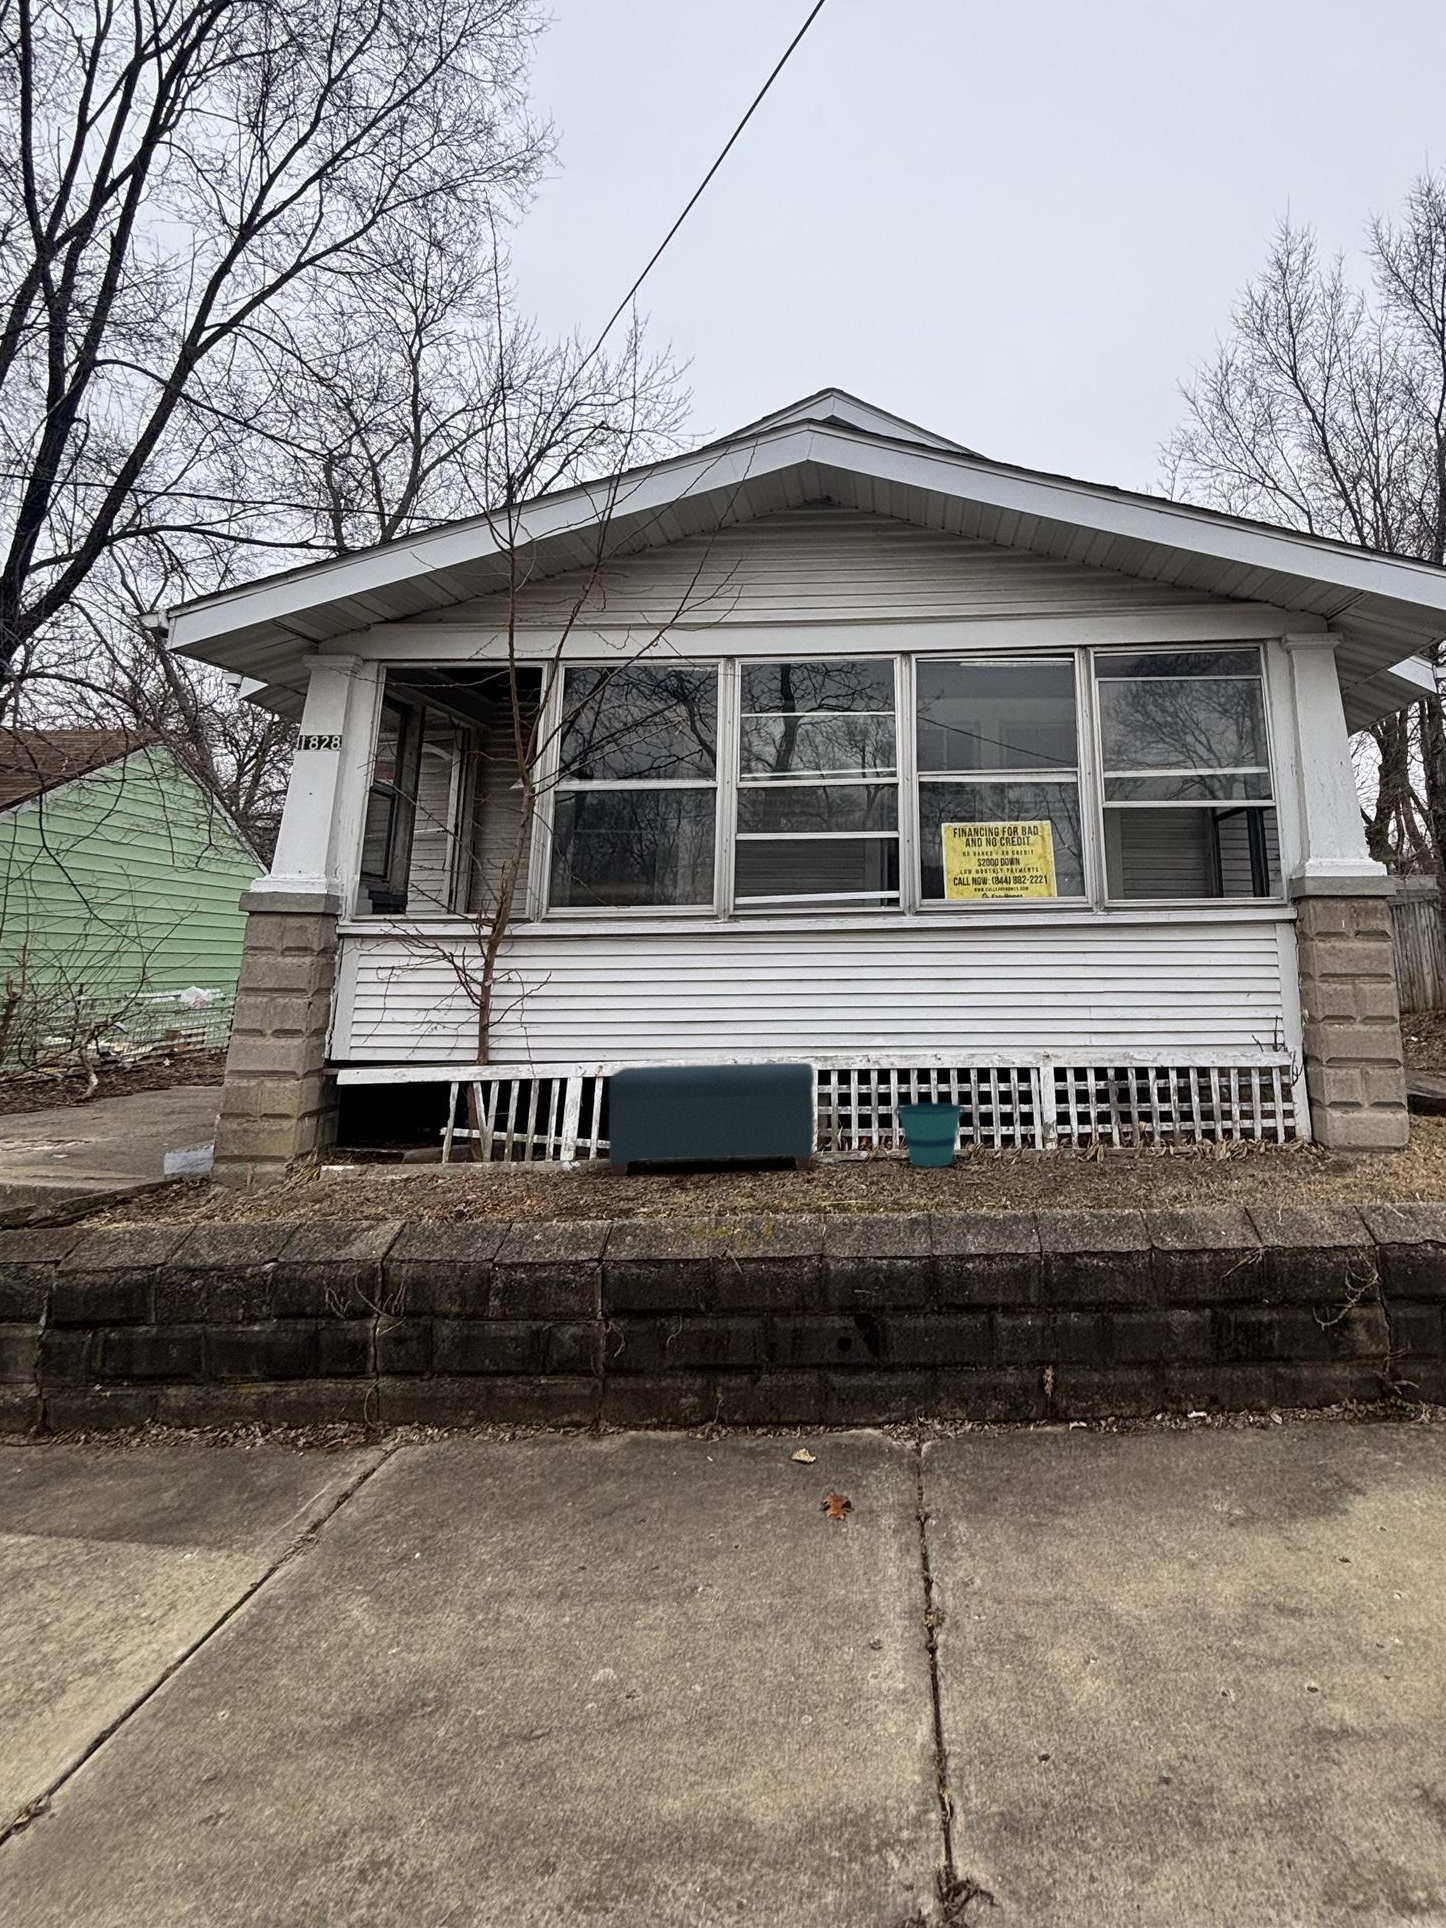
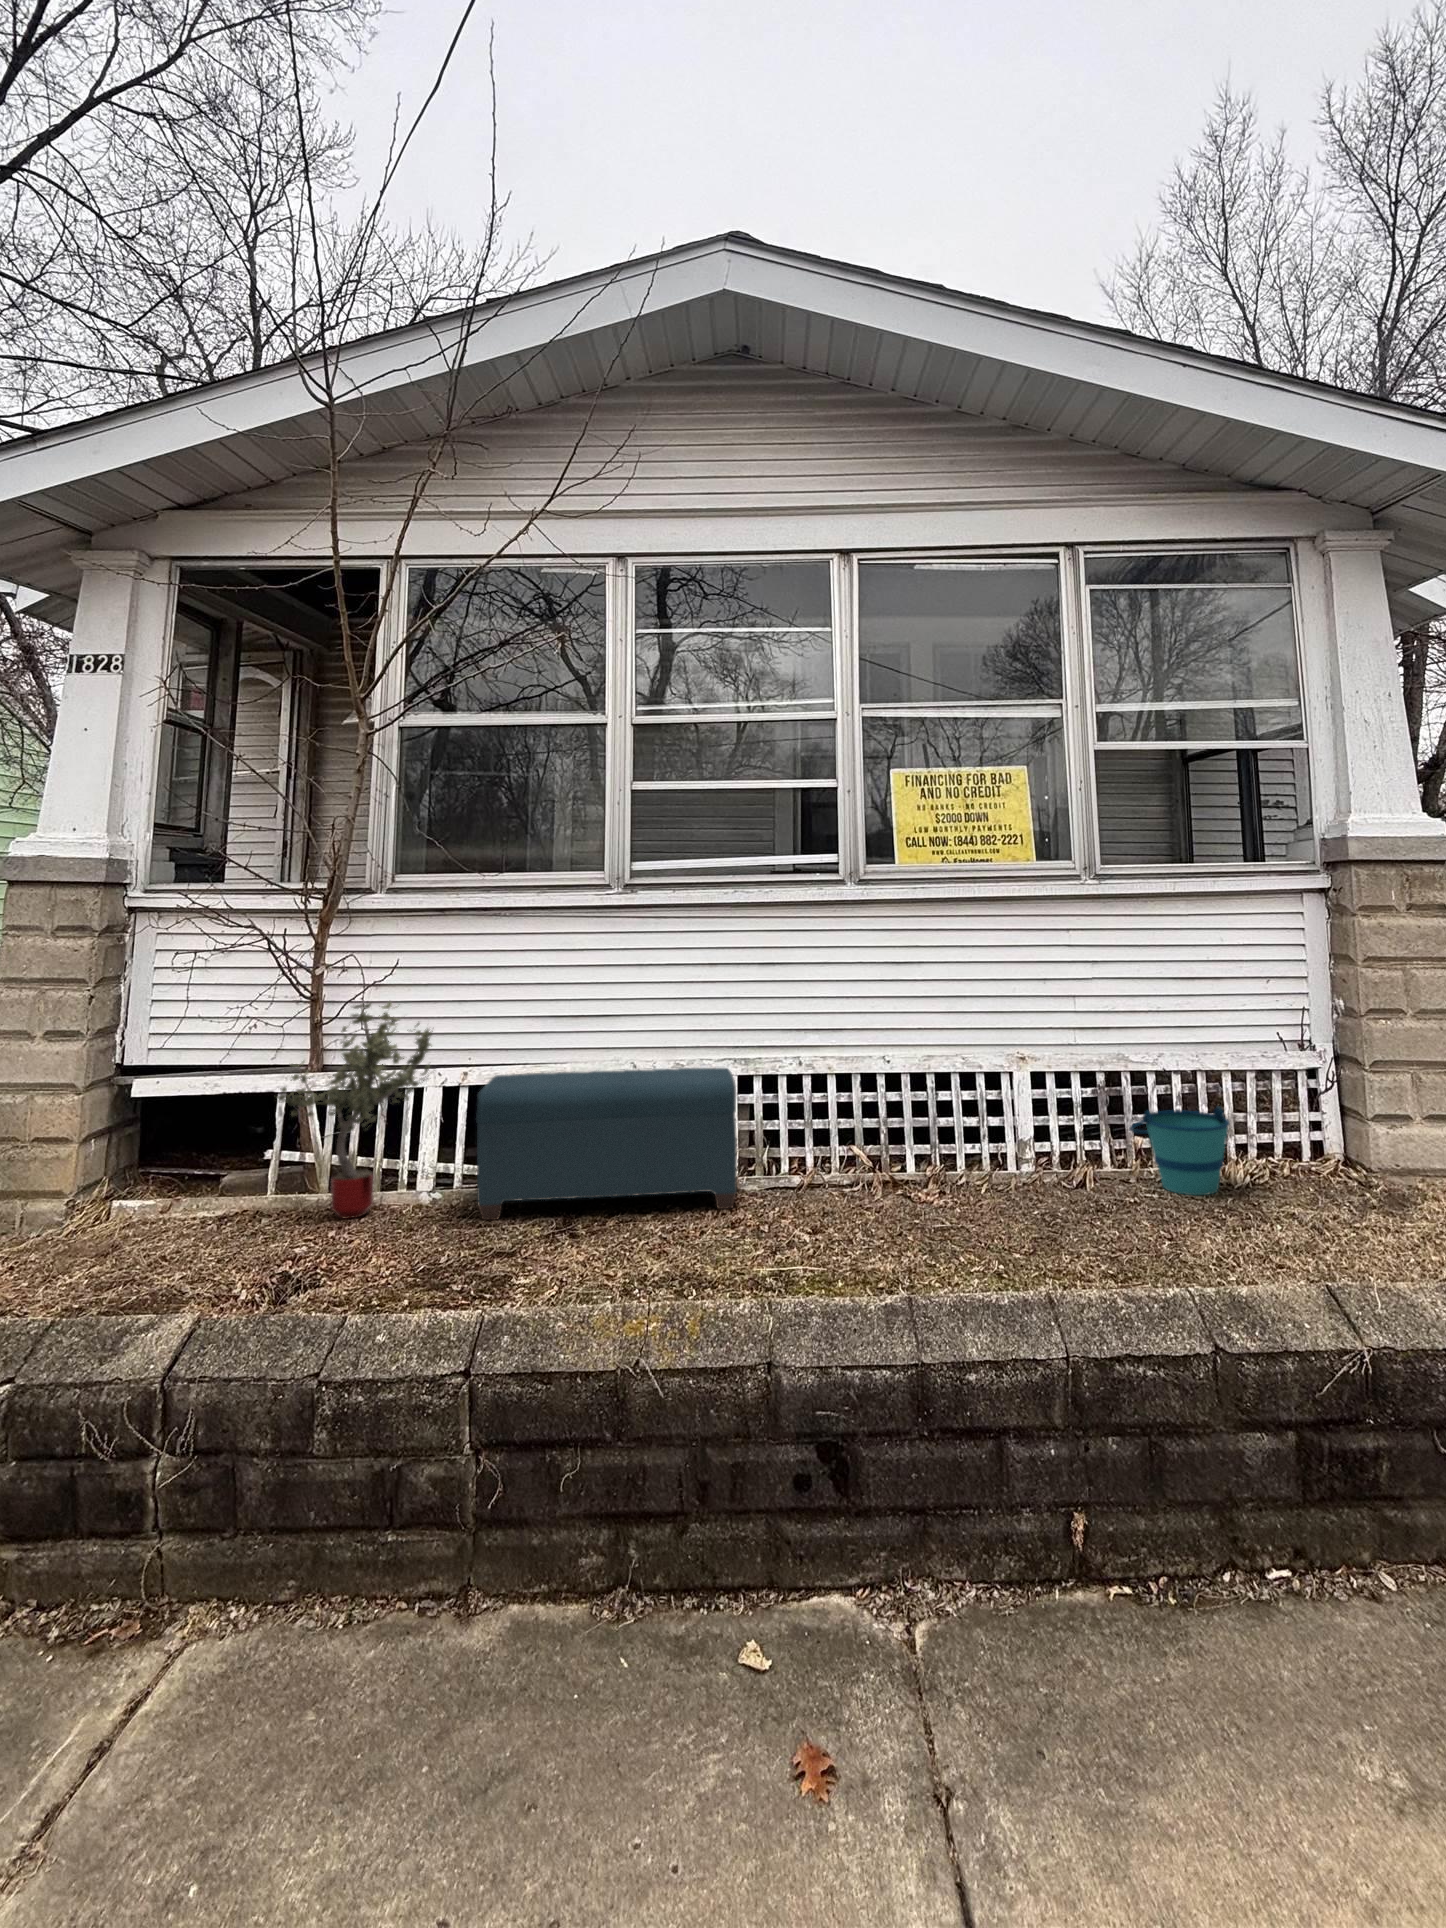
potted tree: none [451,1005,578,1175] -> present [278,1002,433,1219]
bucket: present [894,1100,965,1167] -> present [1129,1106,1230,1195]

